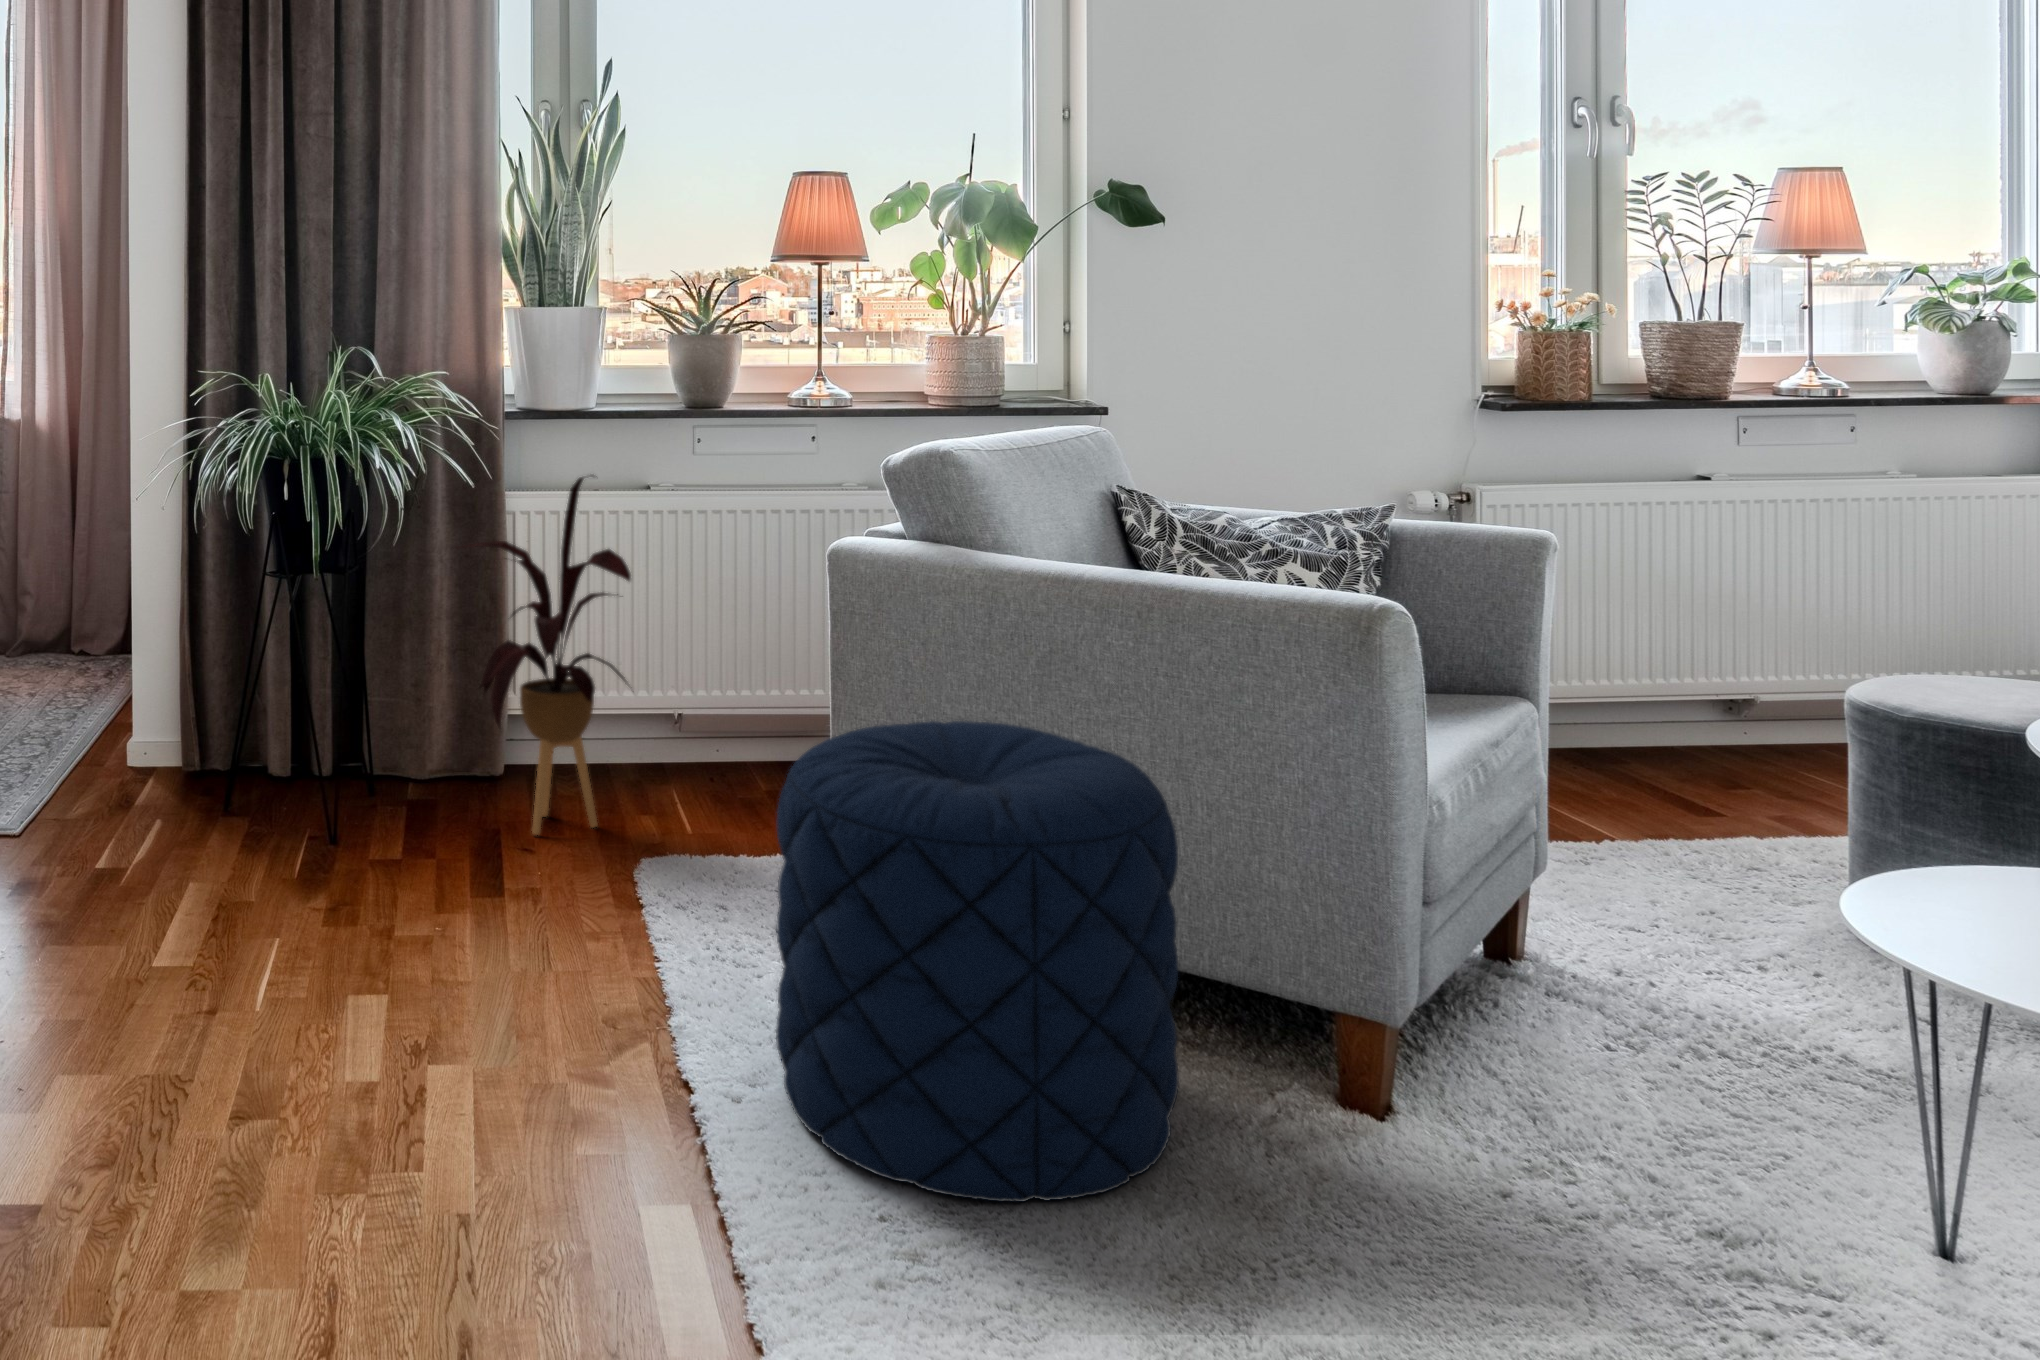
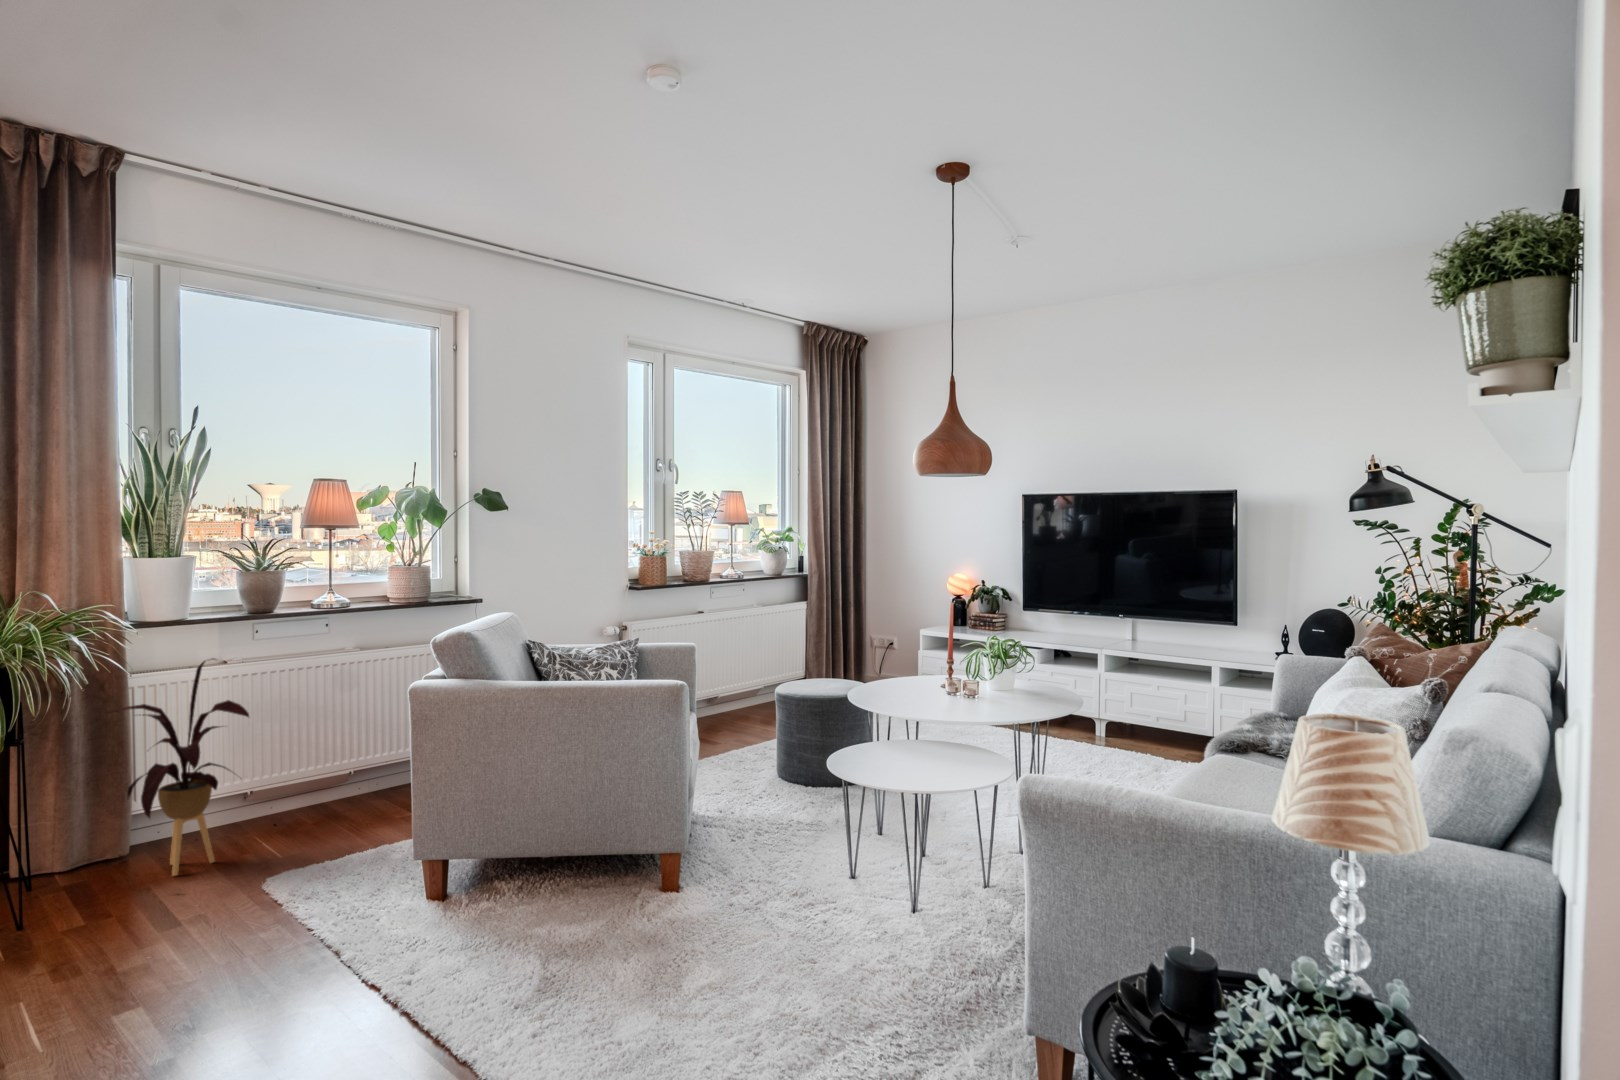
pouf: present [776,721,1179,1202] -> none [405,754,588,967]

